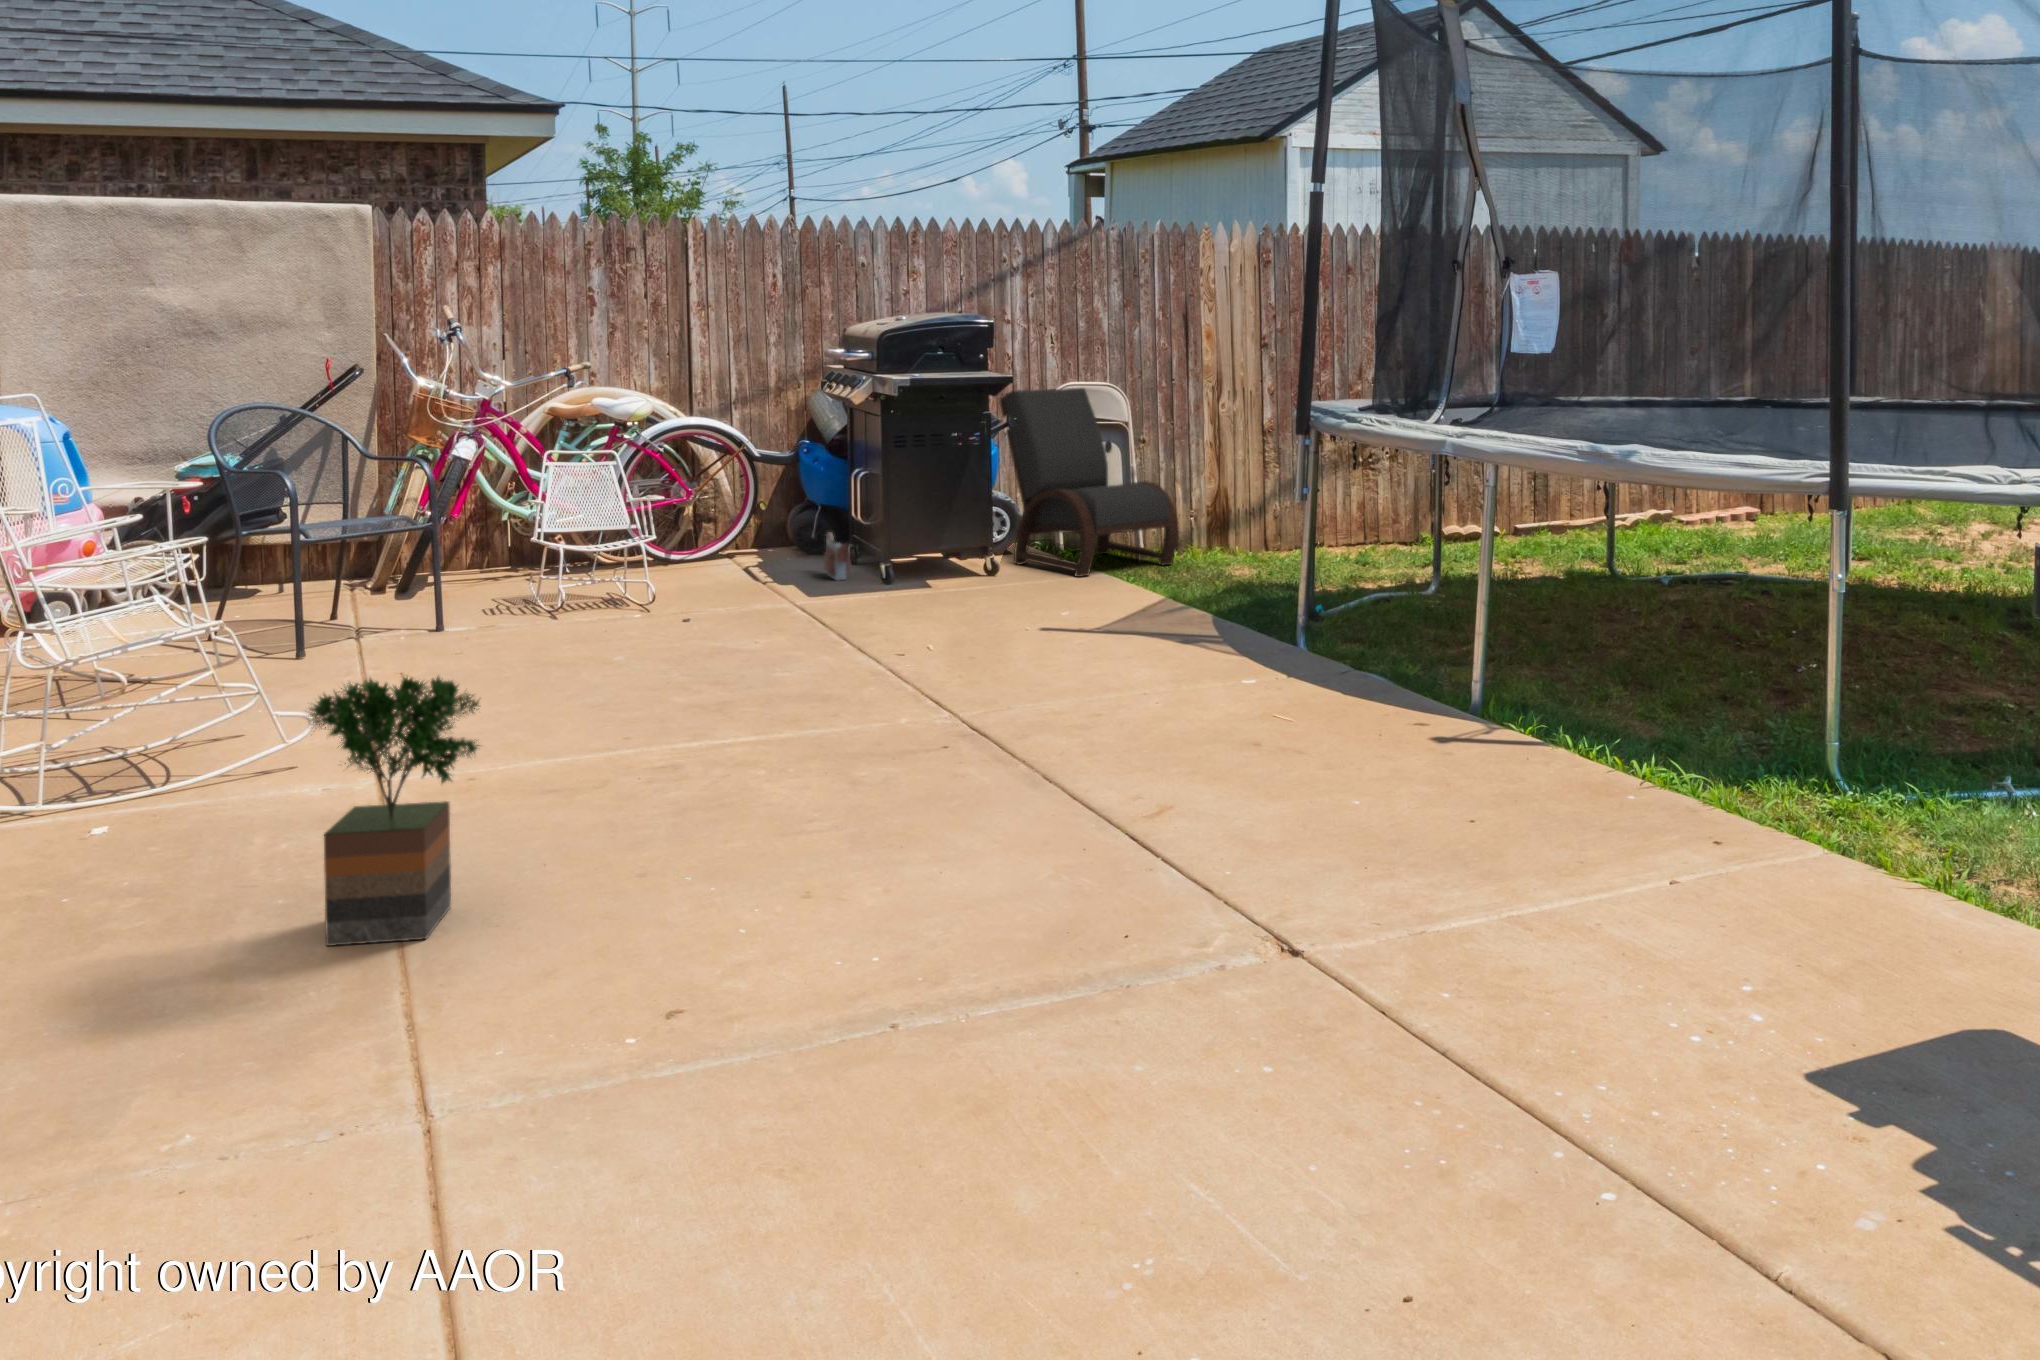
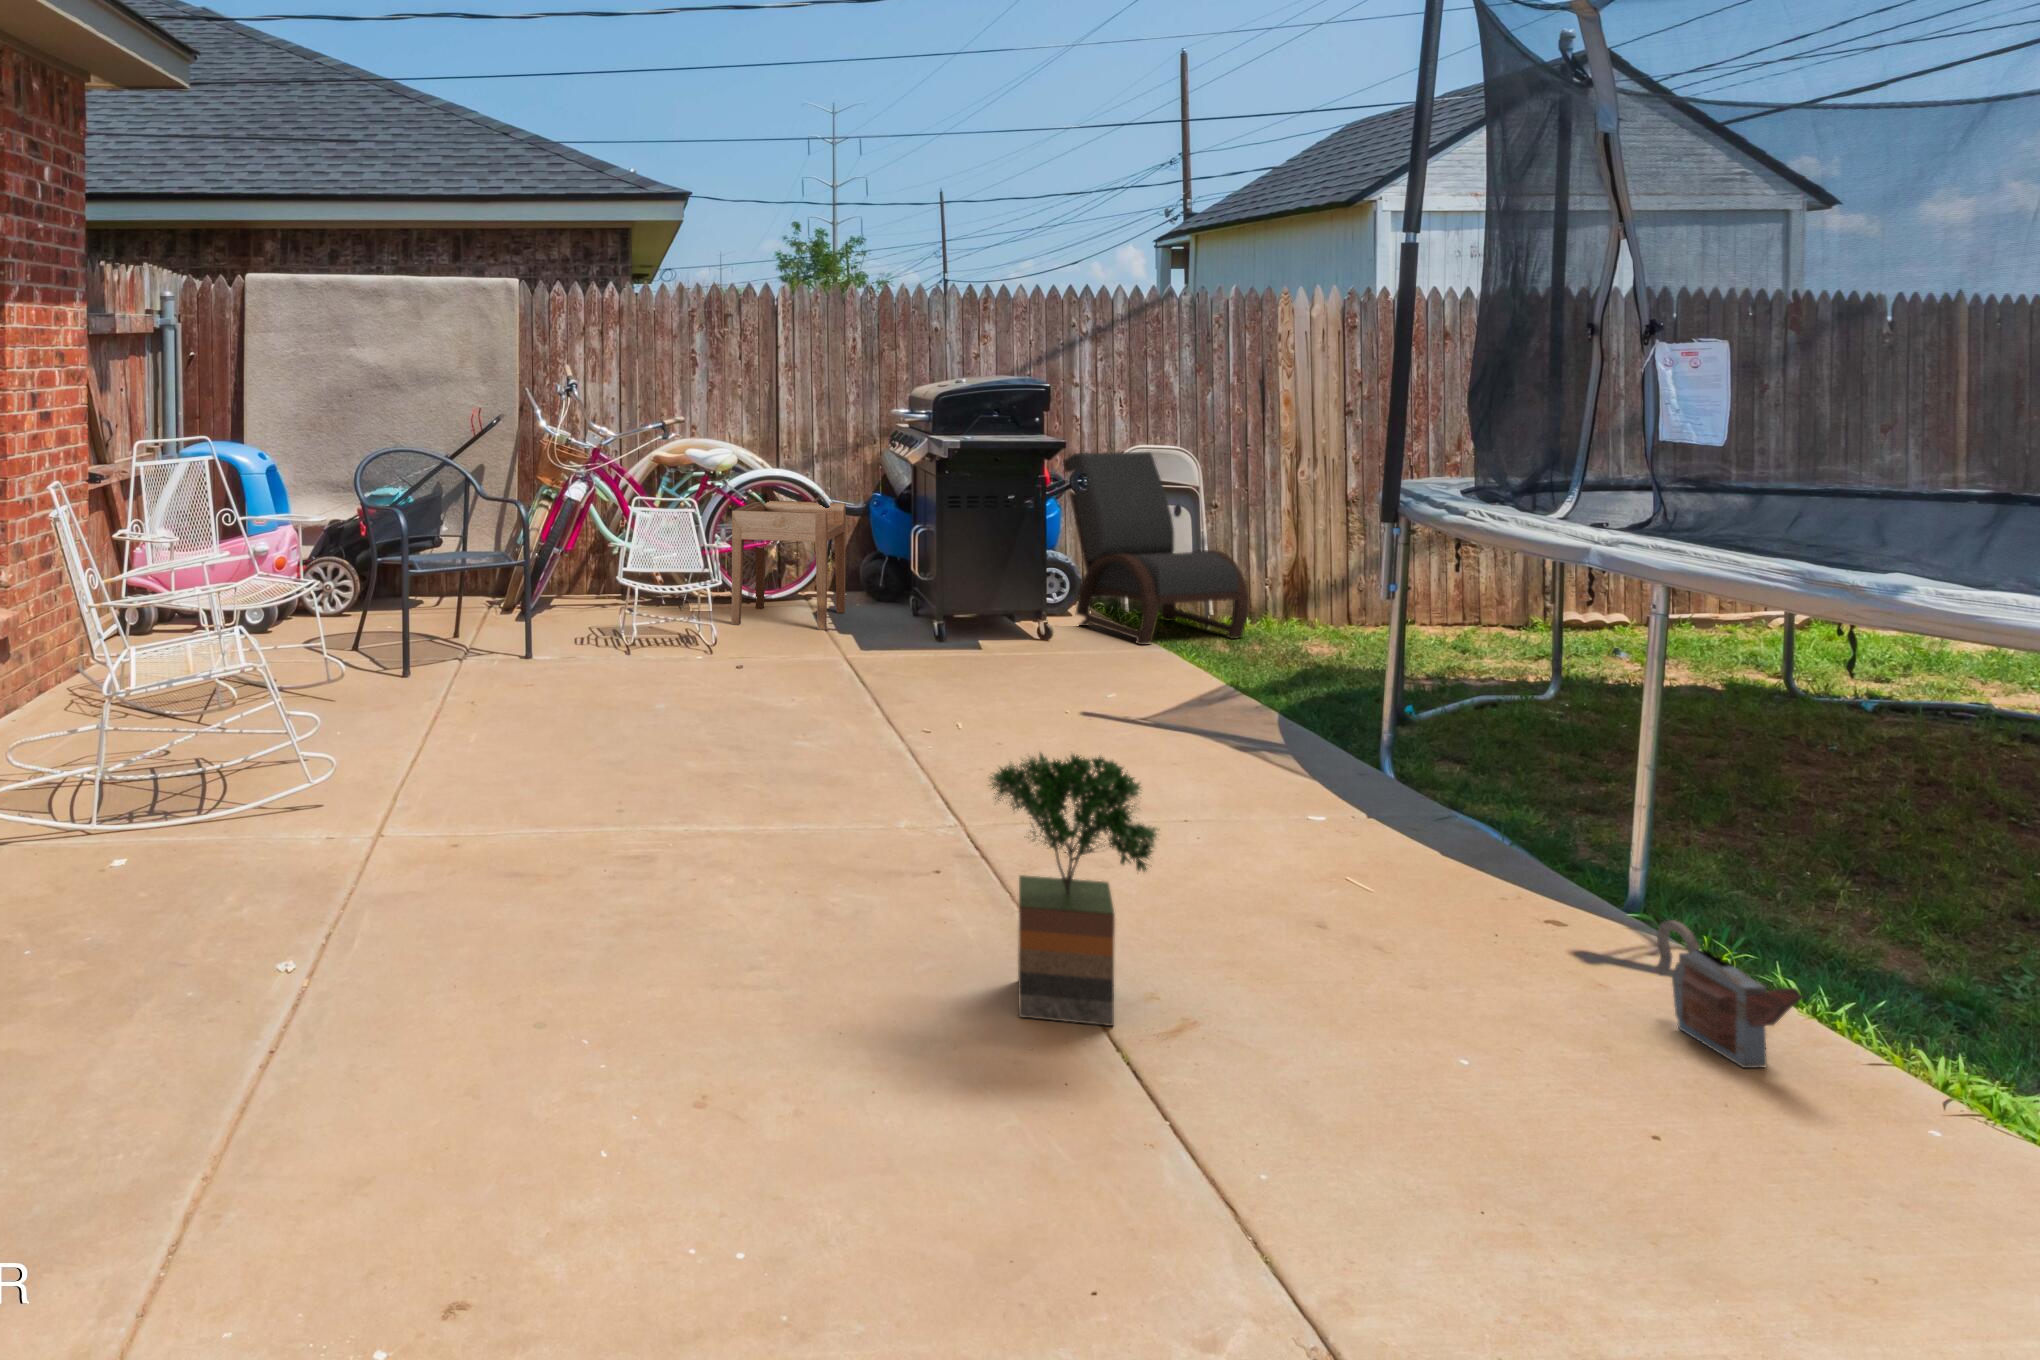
side table: none [646,451,773,588] -> present [732,500,846,630]
watering can: present [824,532,849,580] -> present [1656,920,1804,1068]
potted tree: present [310,677,480,946] -> present [989,753,1159,1026]

